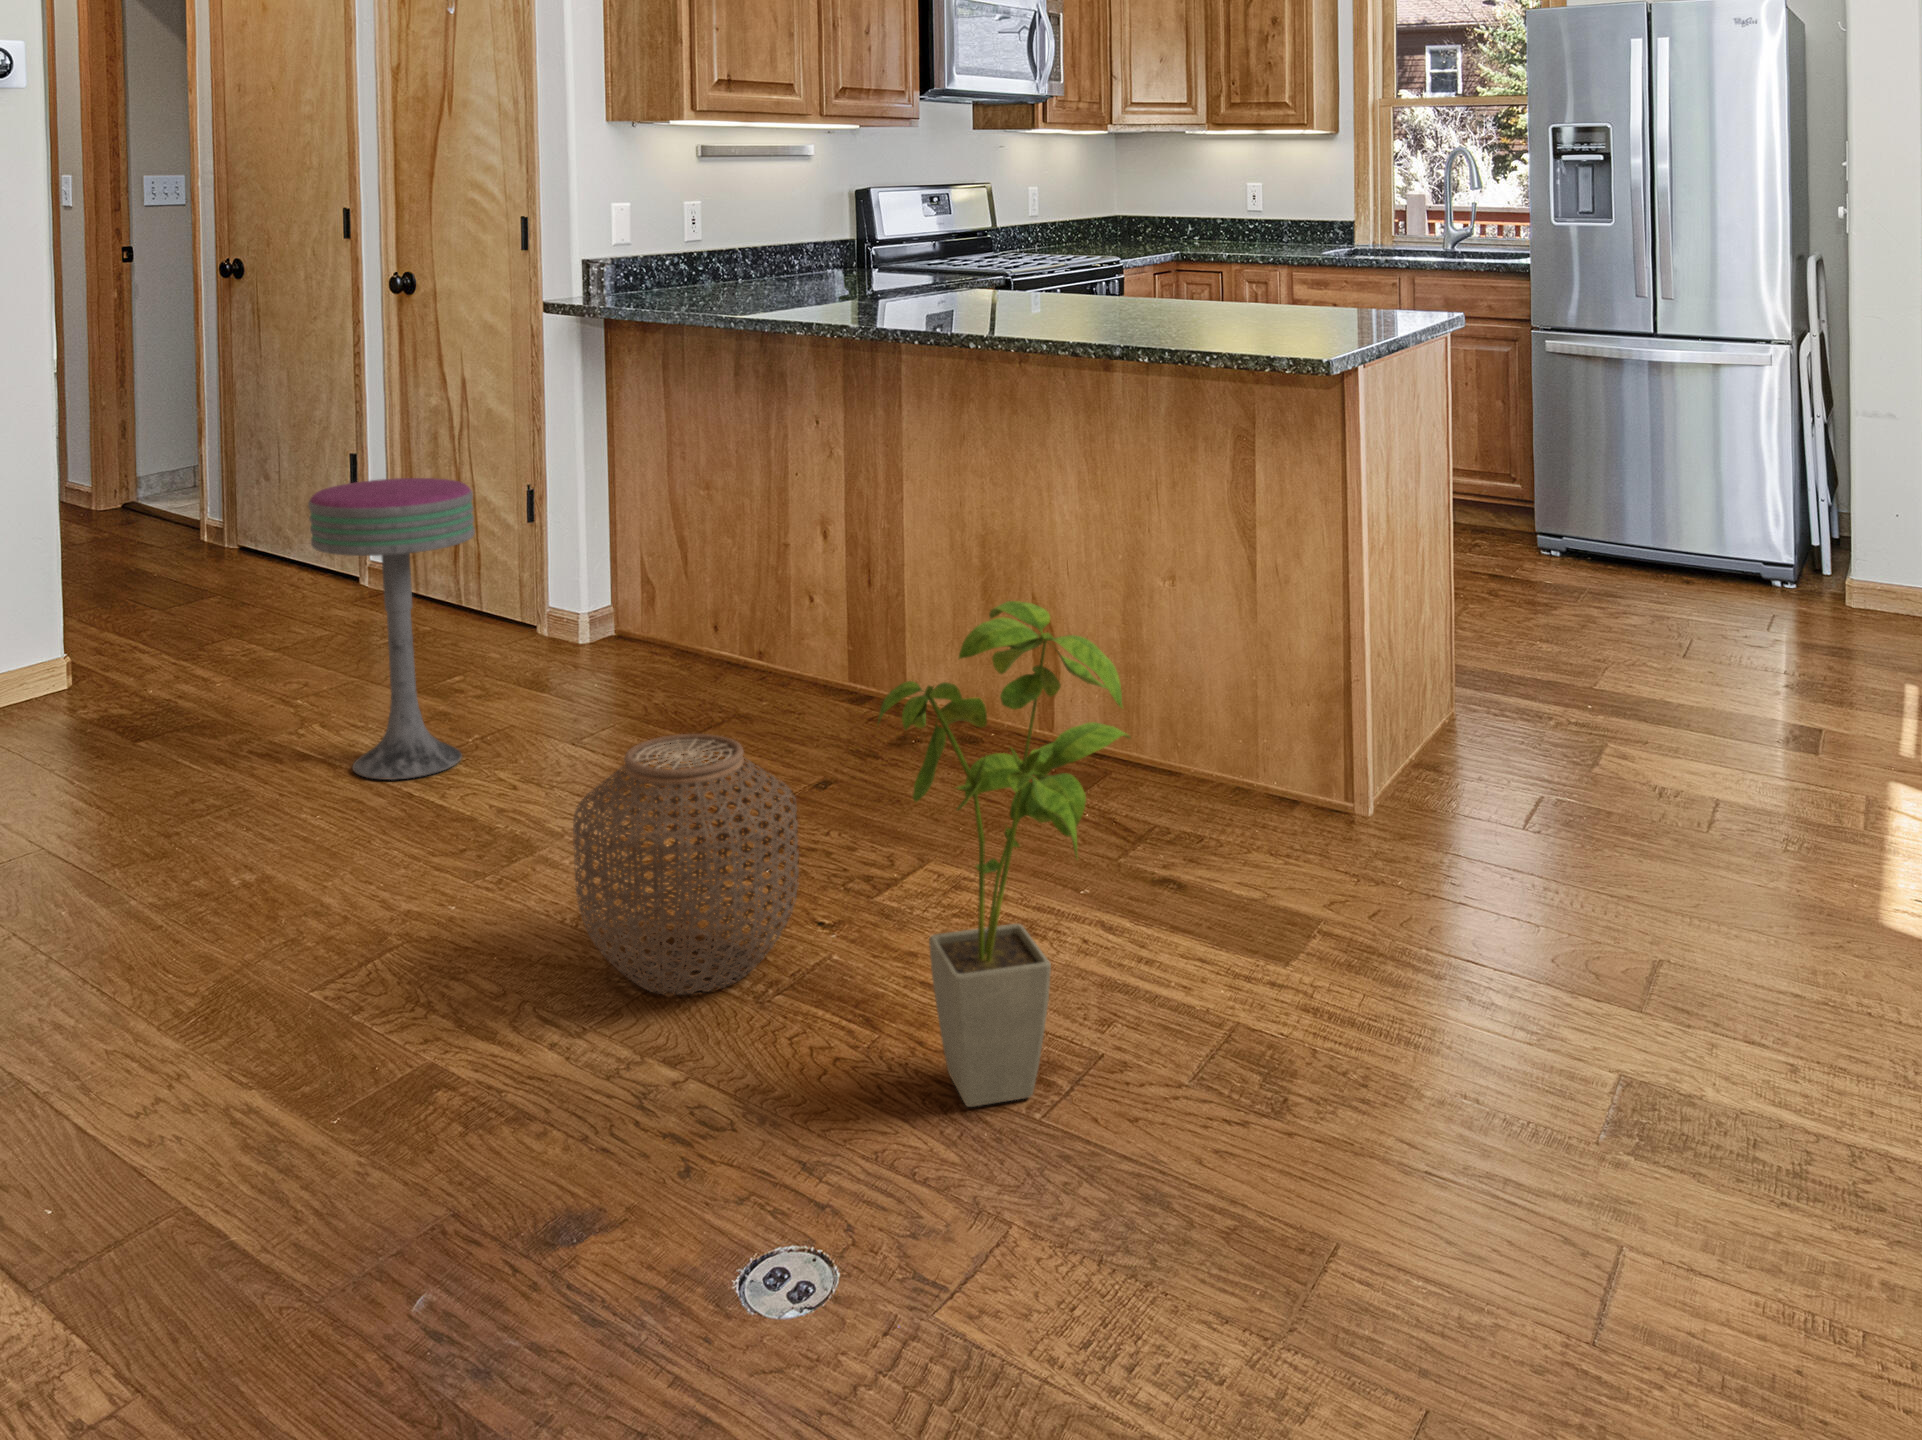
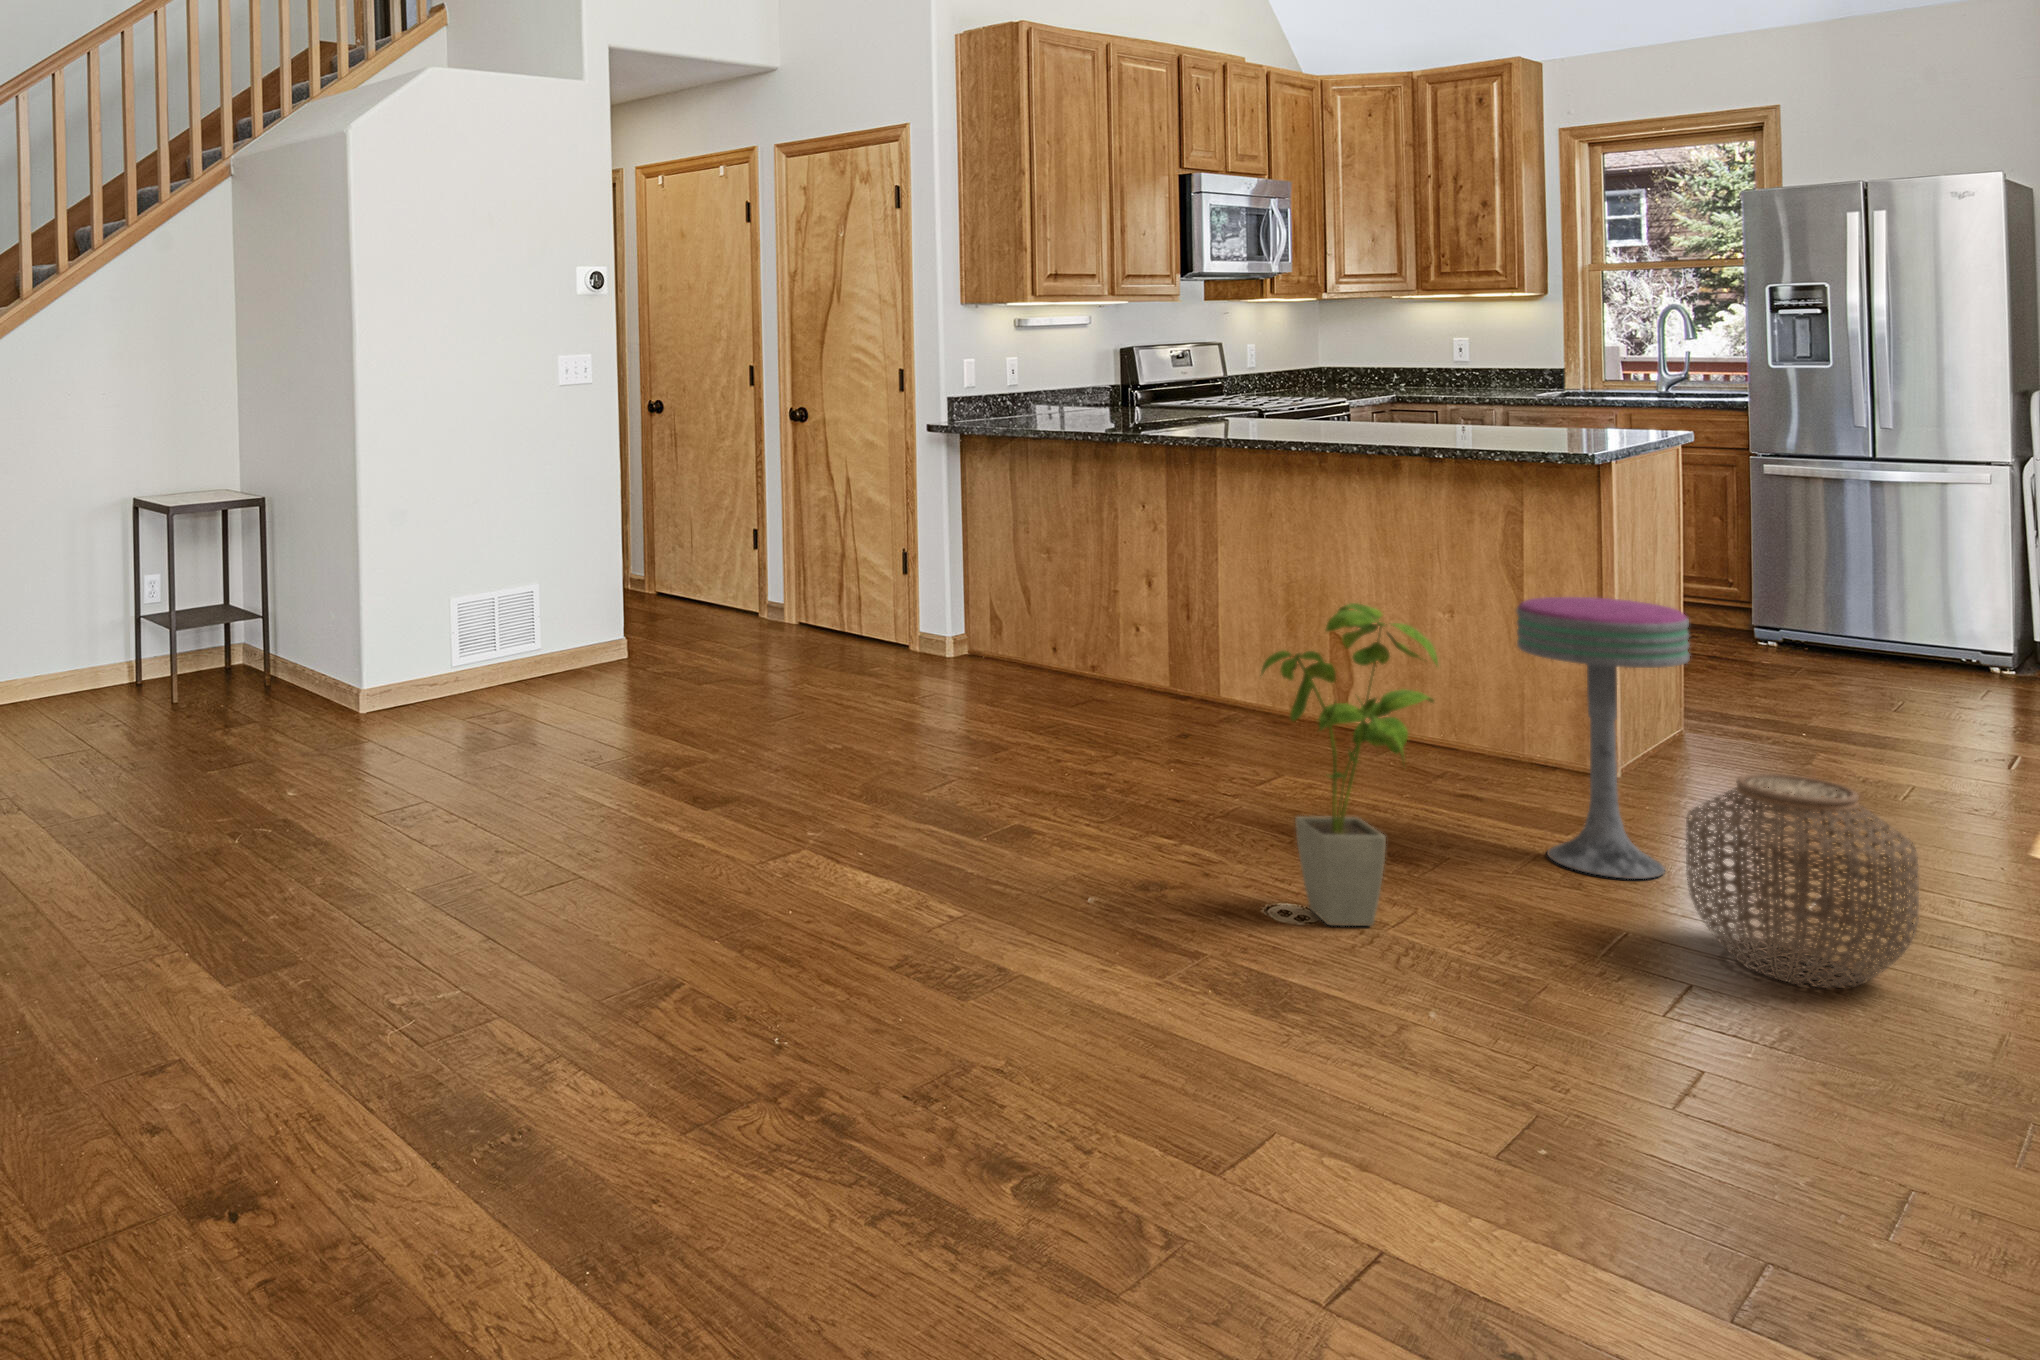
bar stool: present [308,478,475,780] -> present [1516,597,1690,879]
woven basket: present [573,734,799,995] -> present [1686,773,1919,988]

